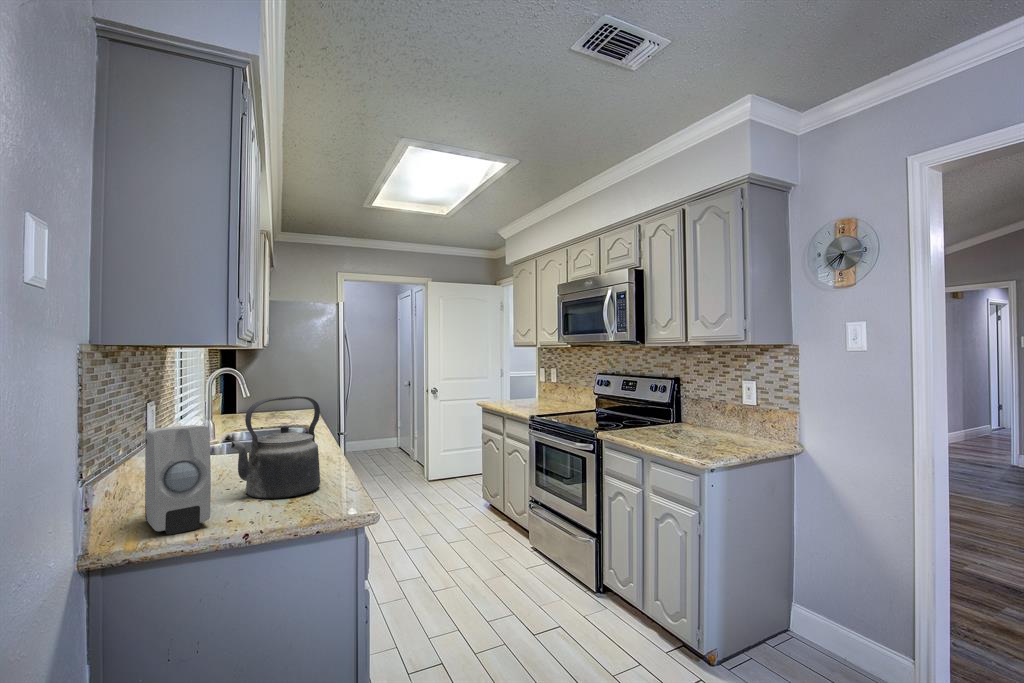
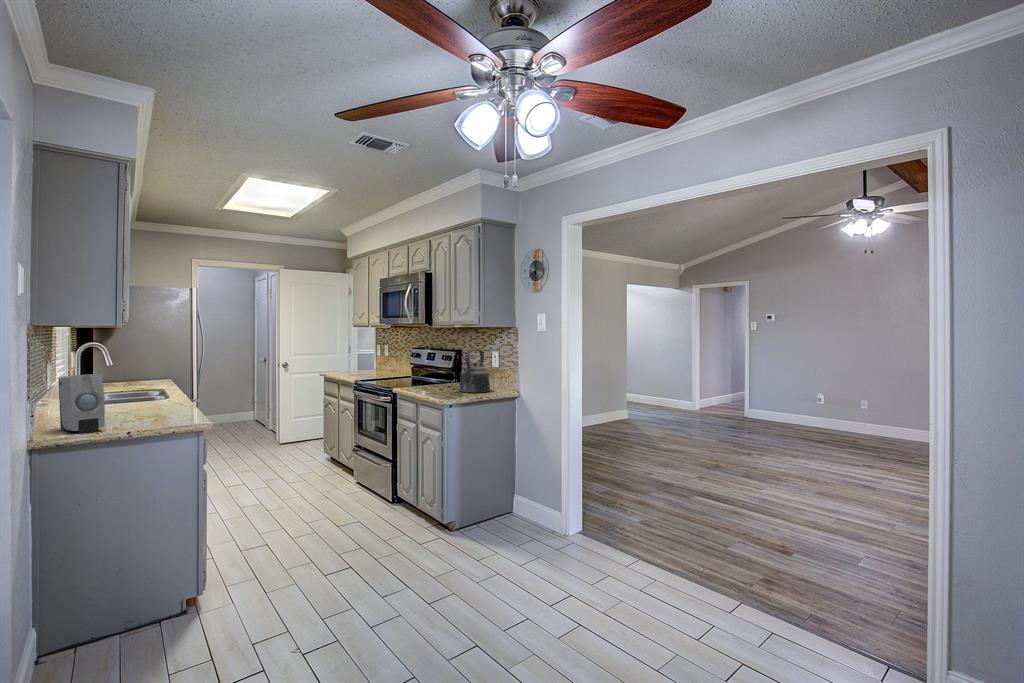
kettle: present [231,396,320,499] -> present [460,349,490,393]

